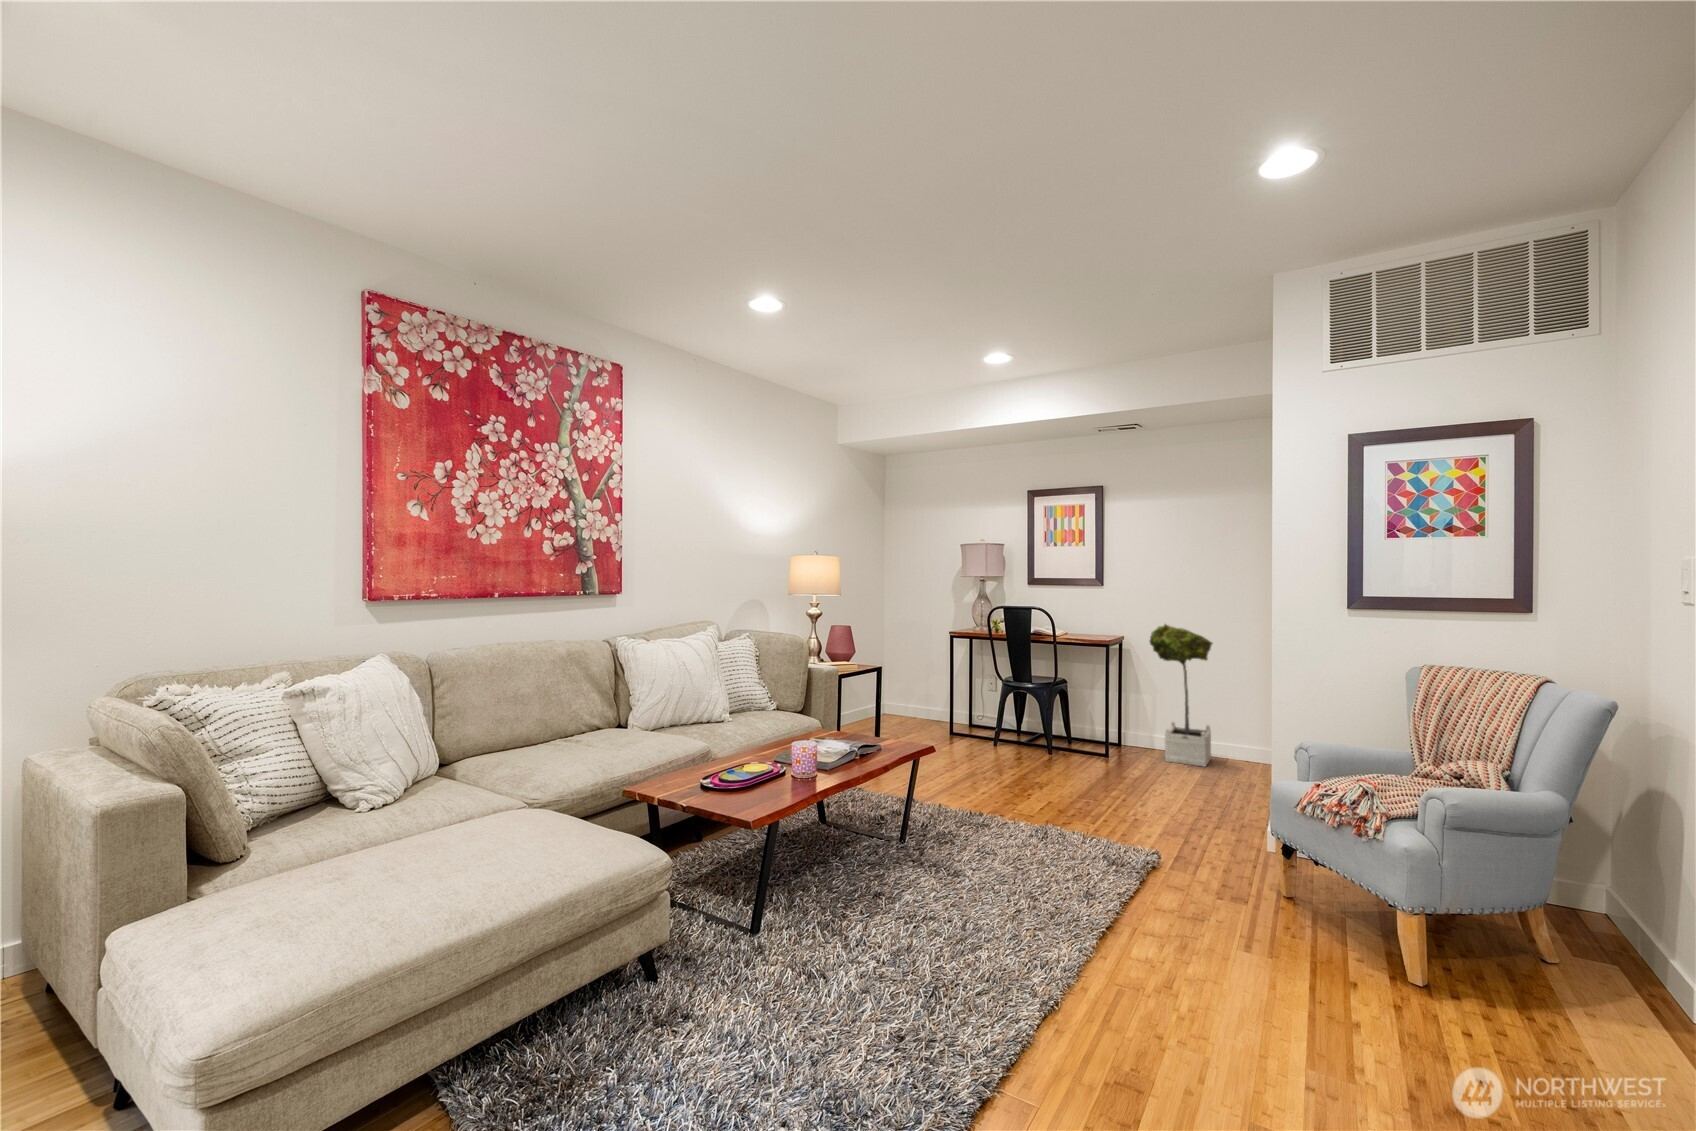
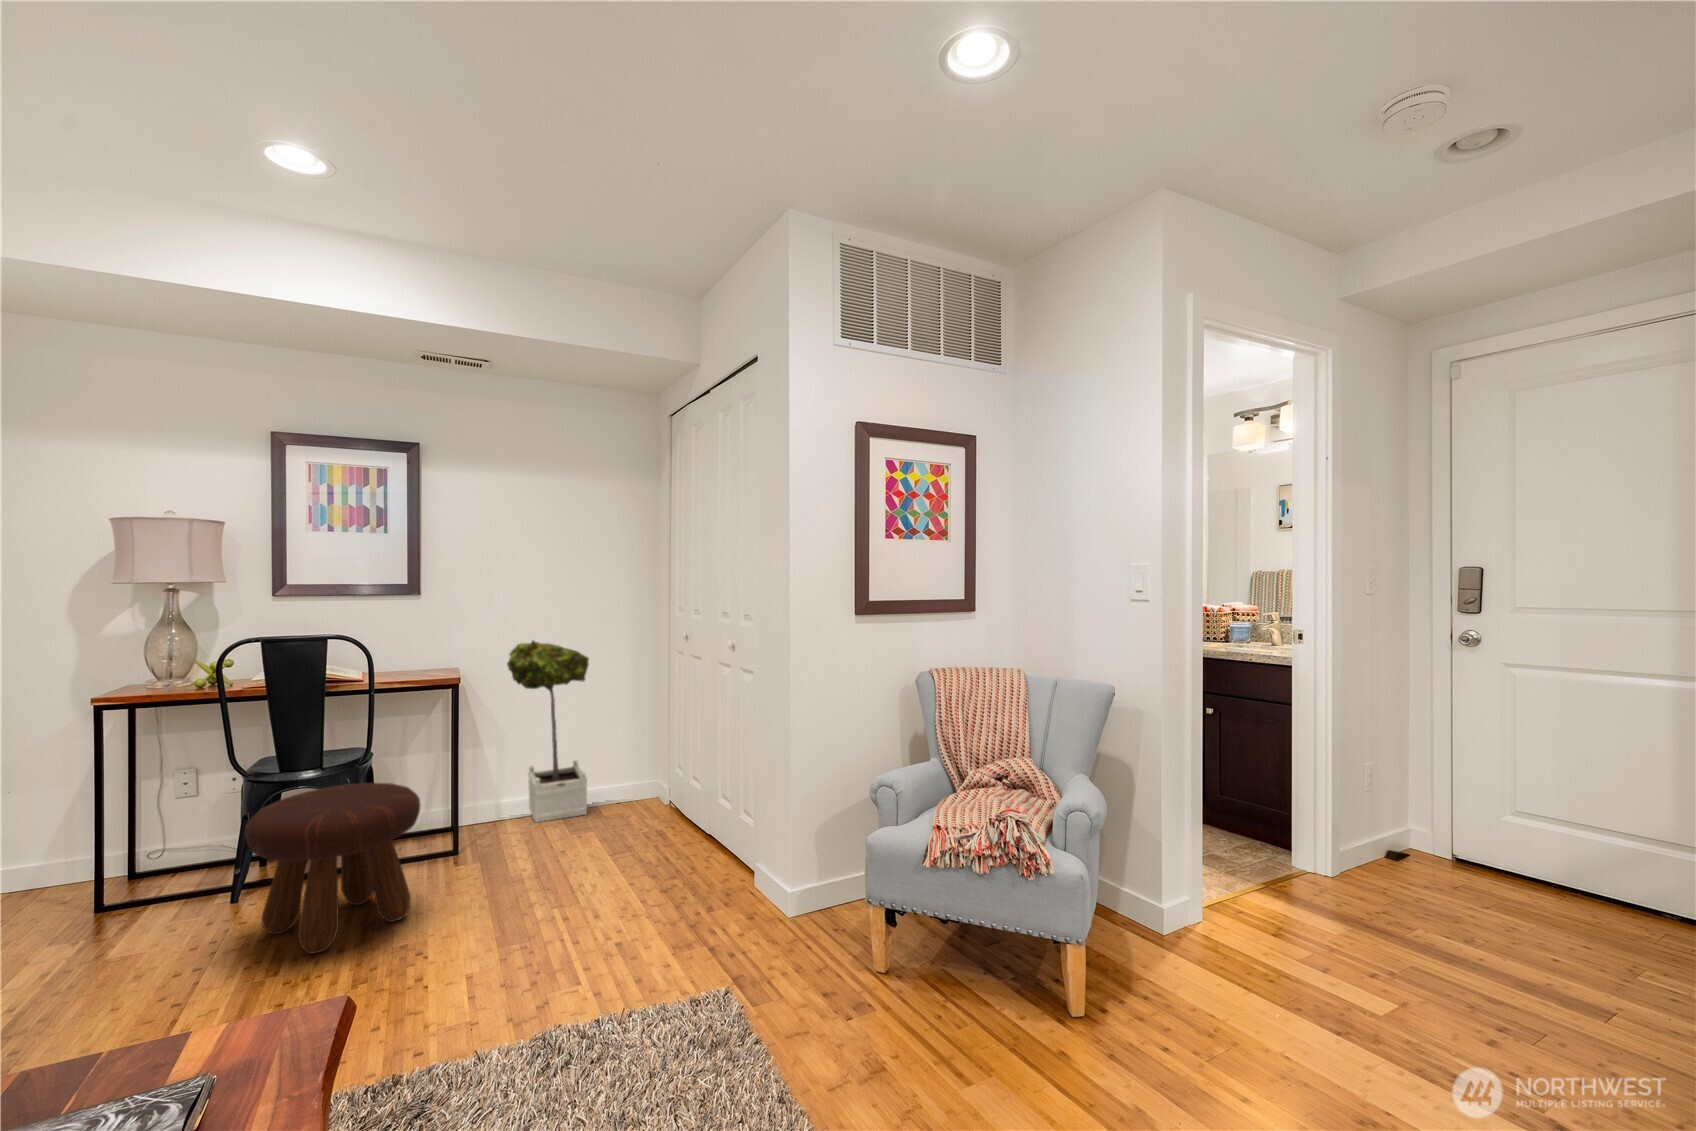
footstool: none [973,692,1057,775] -> present [245,783,420,954]

